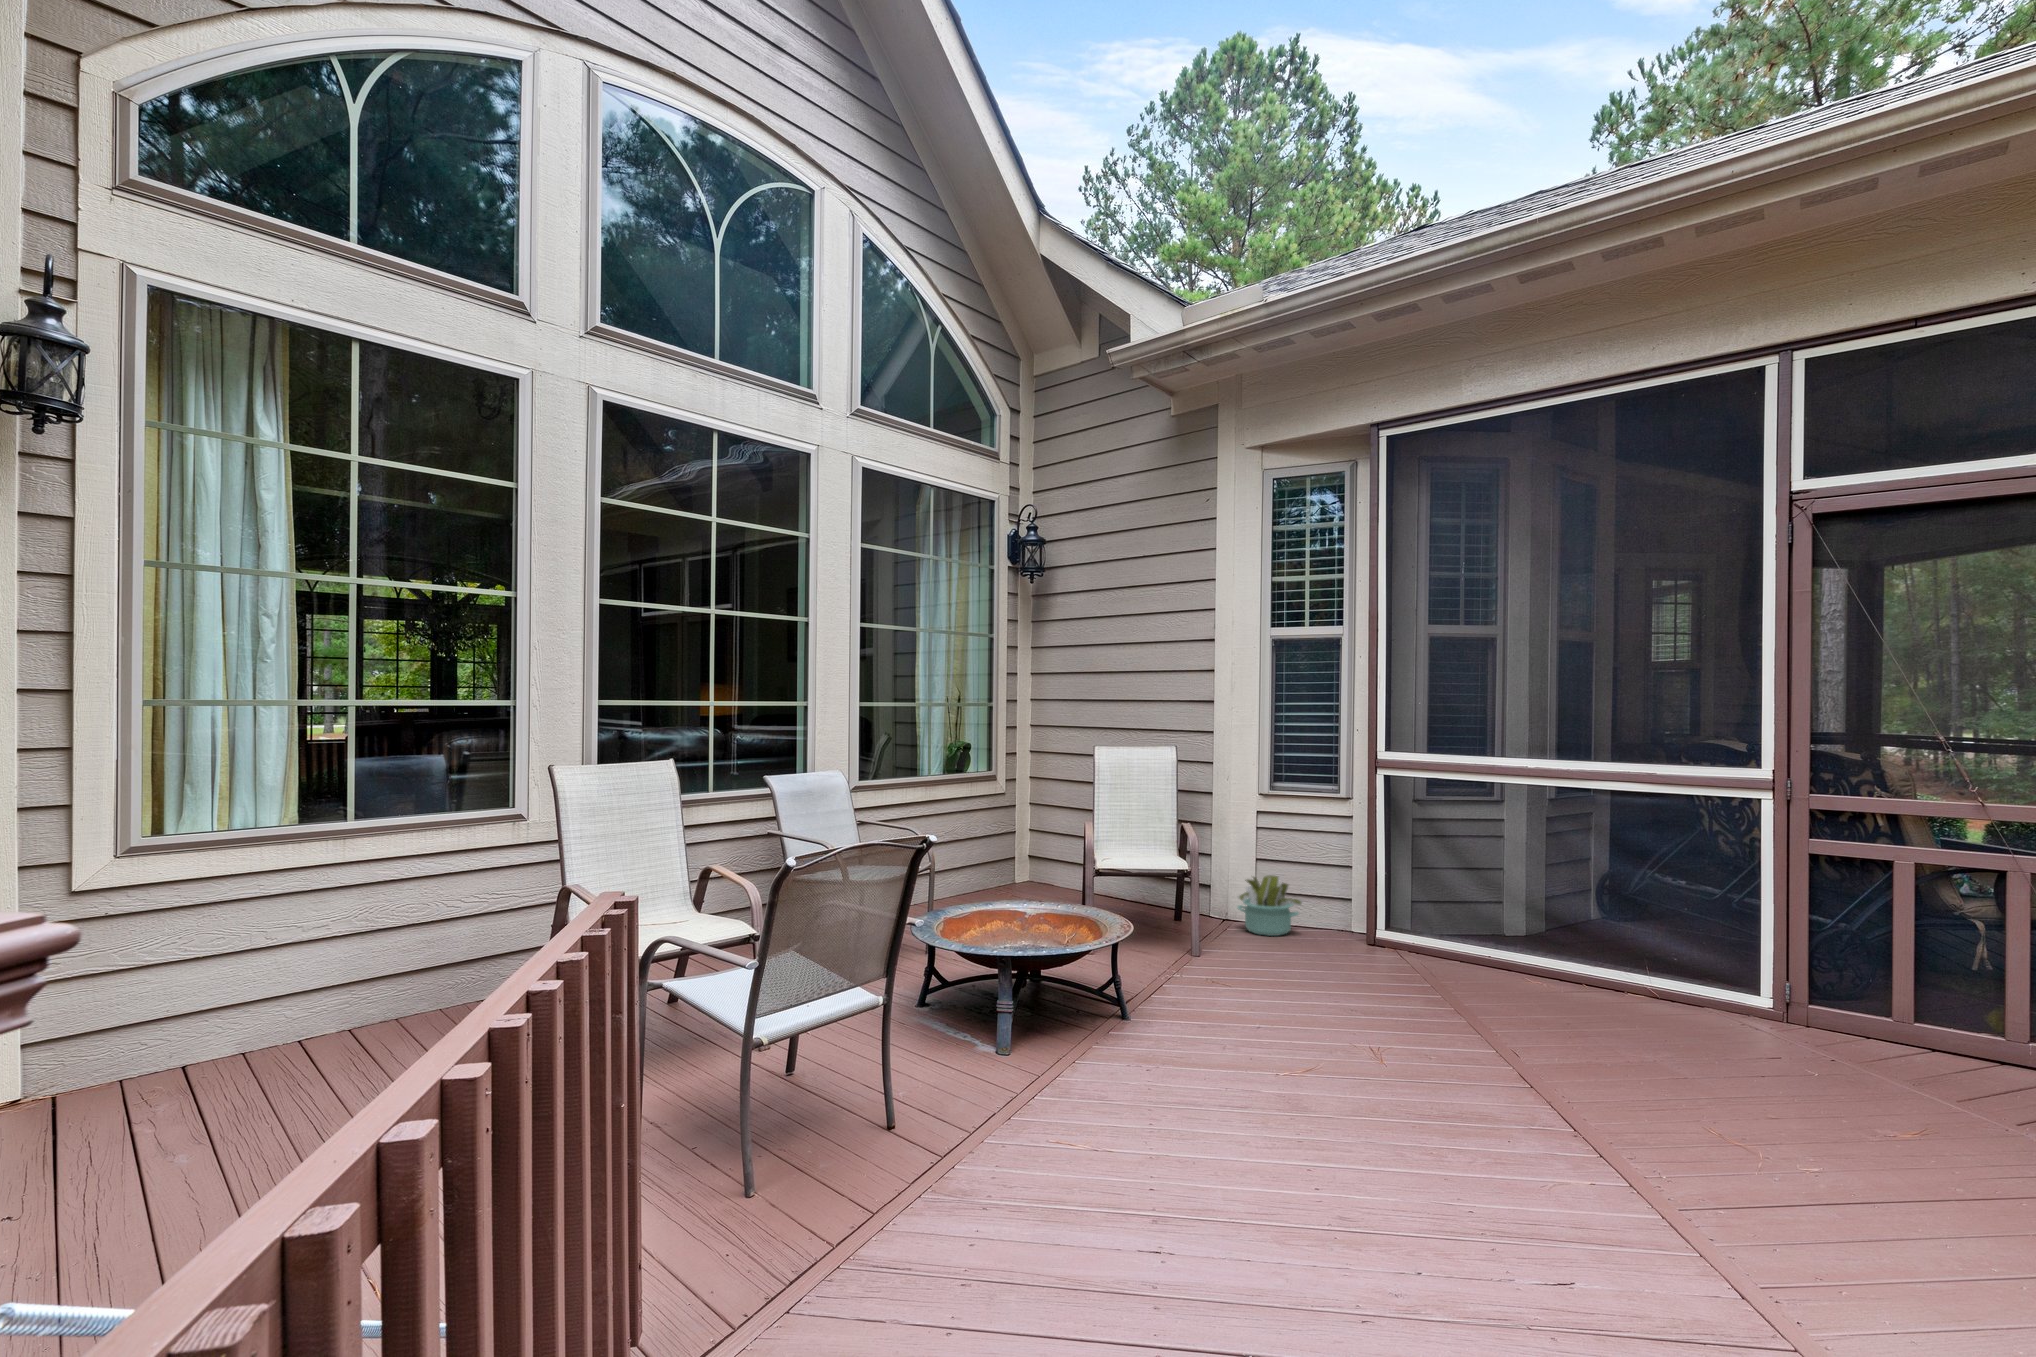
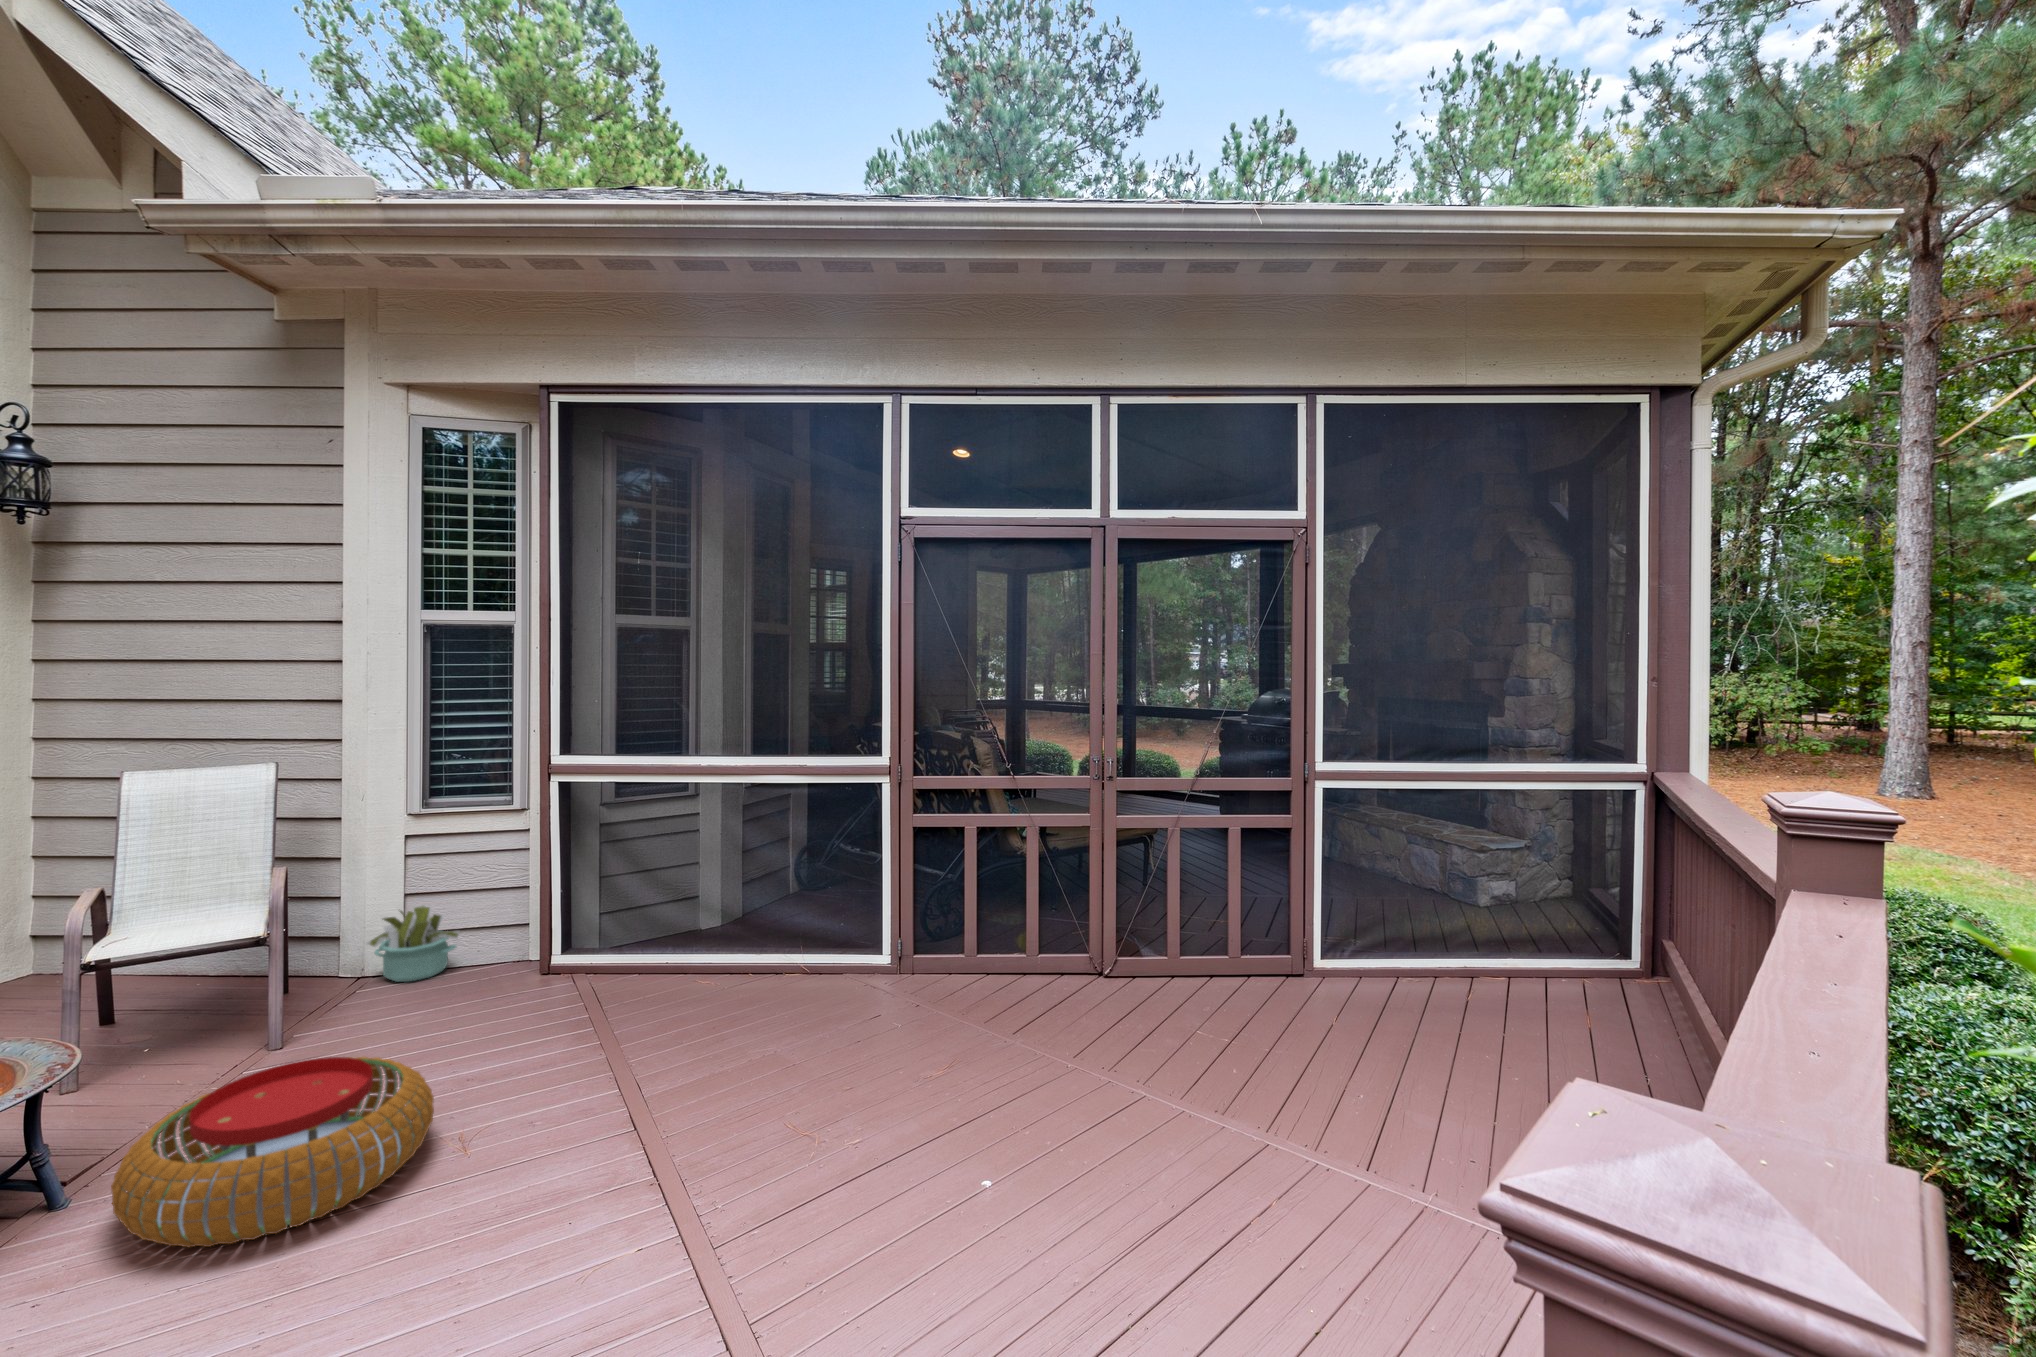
pouf: none [1174,953,1365,1063] -> present [111,1057,434,1248]

